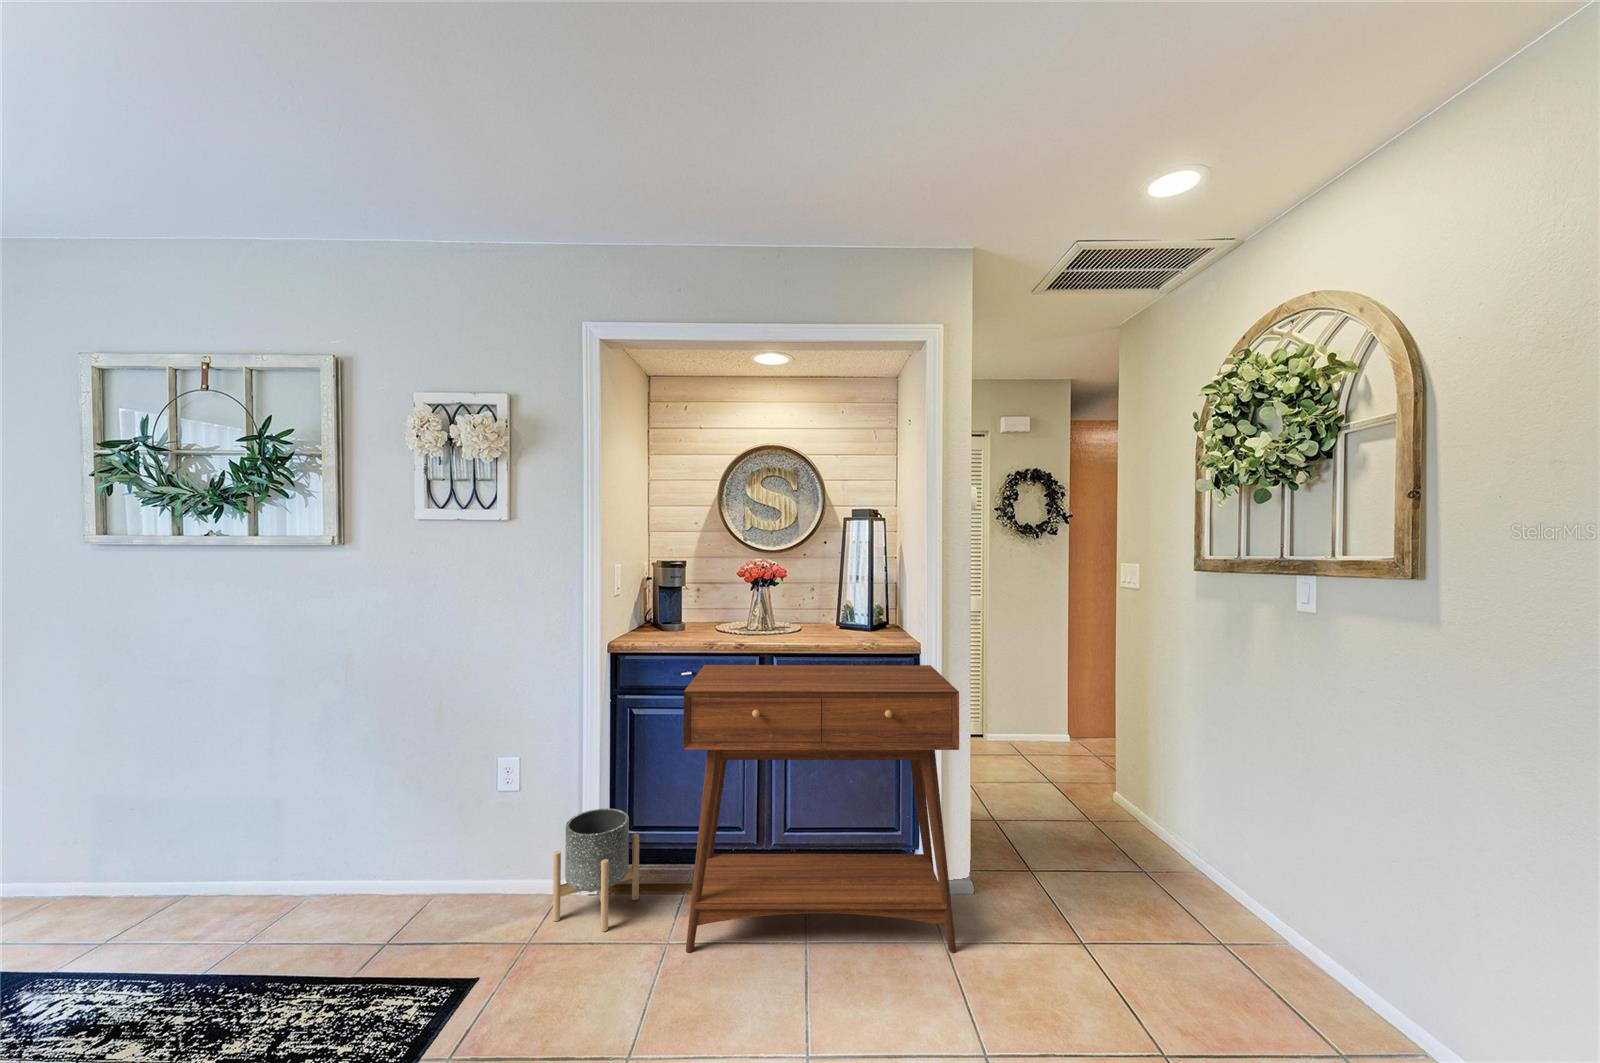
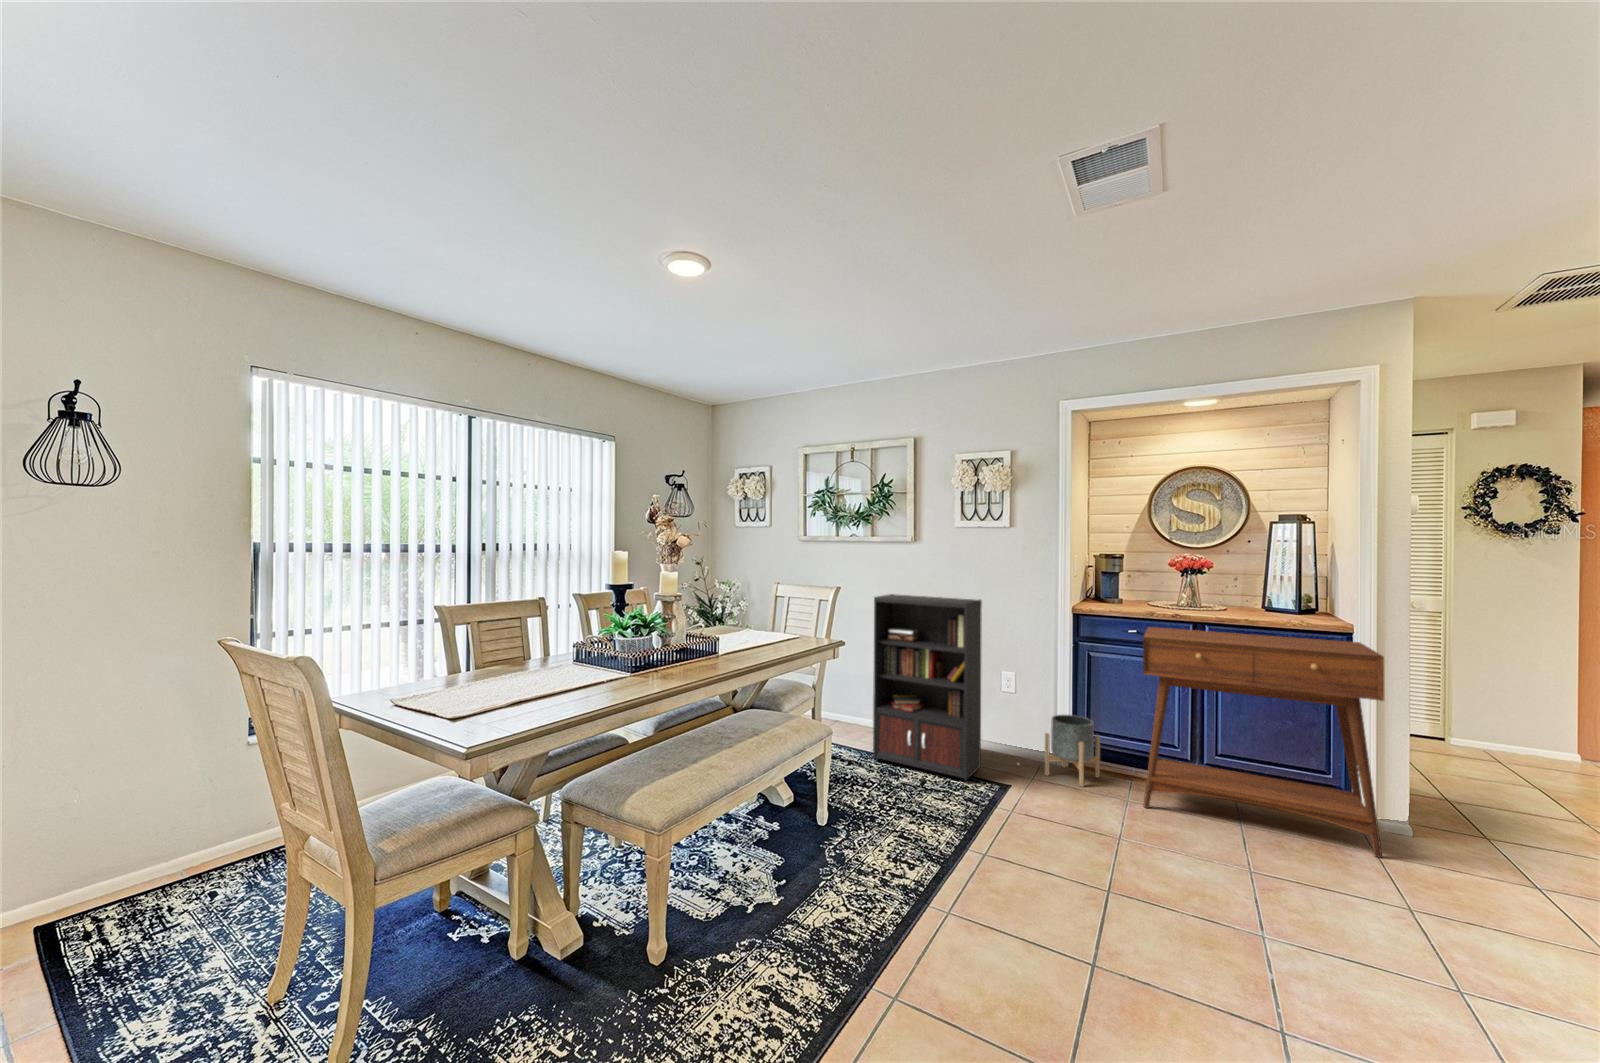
bookcase: none [199,645,518,992] -> present [873,594,1019,780]

